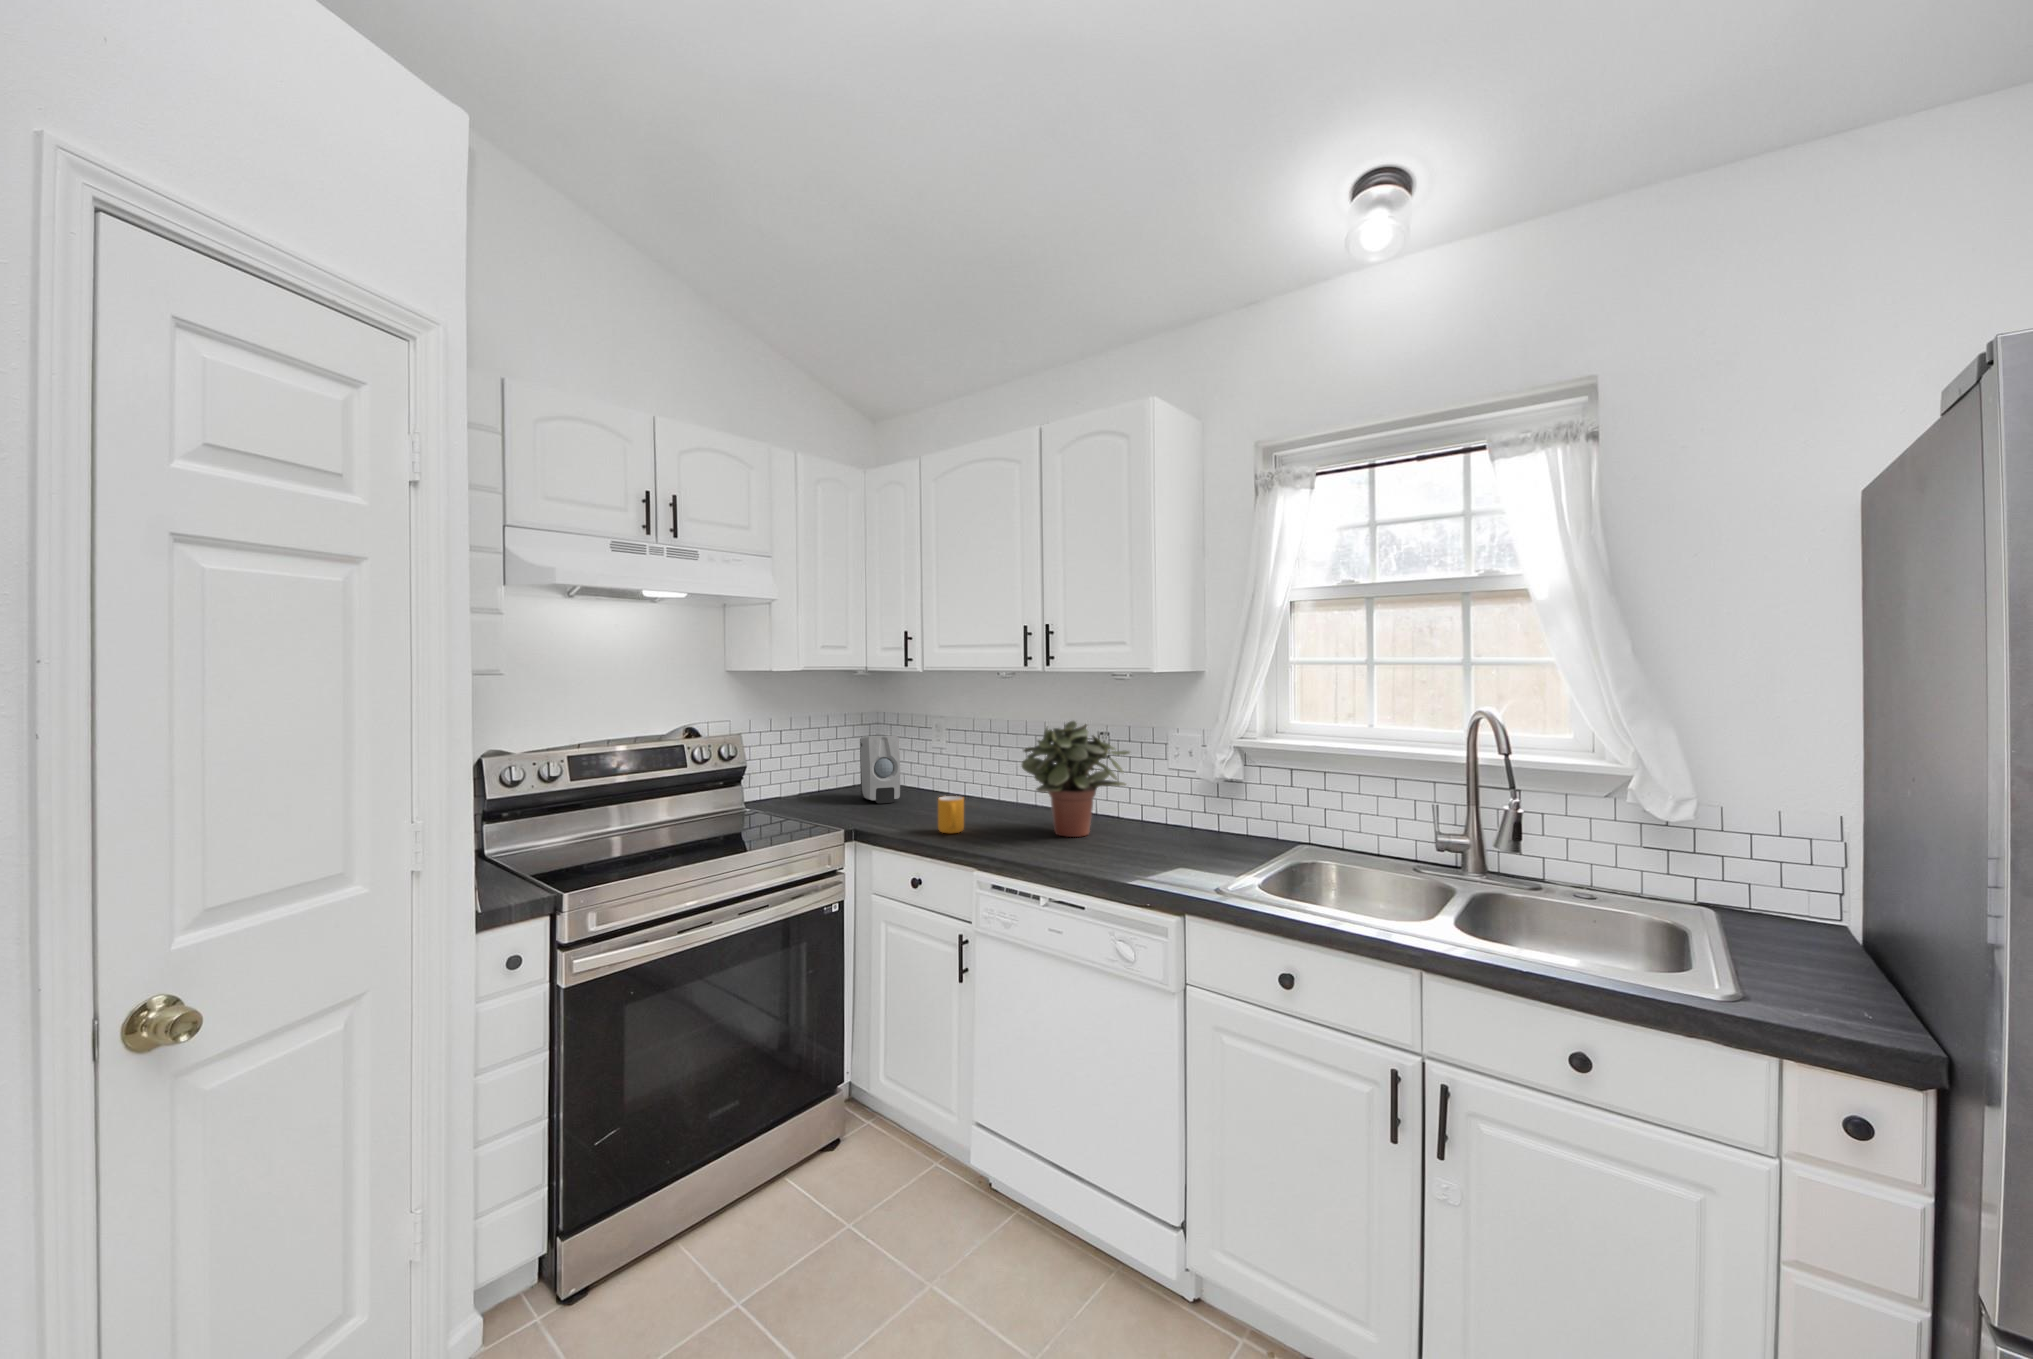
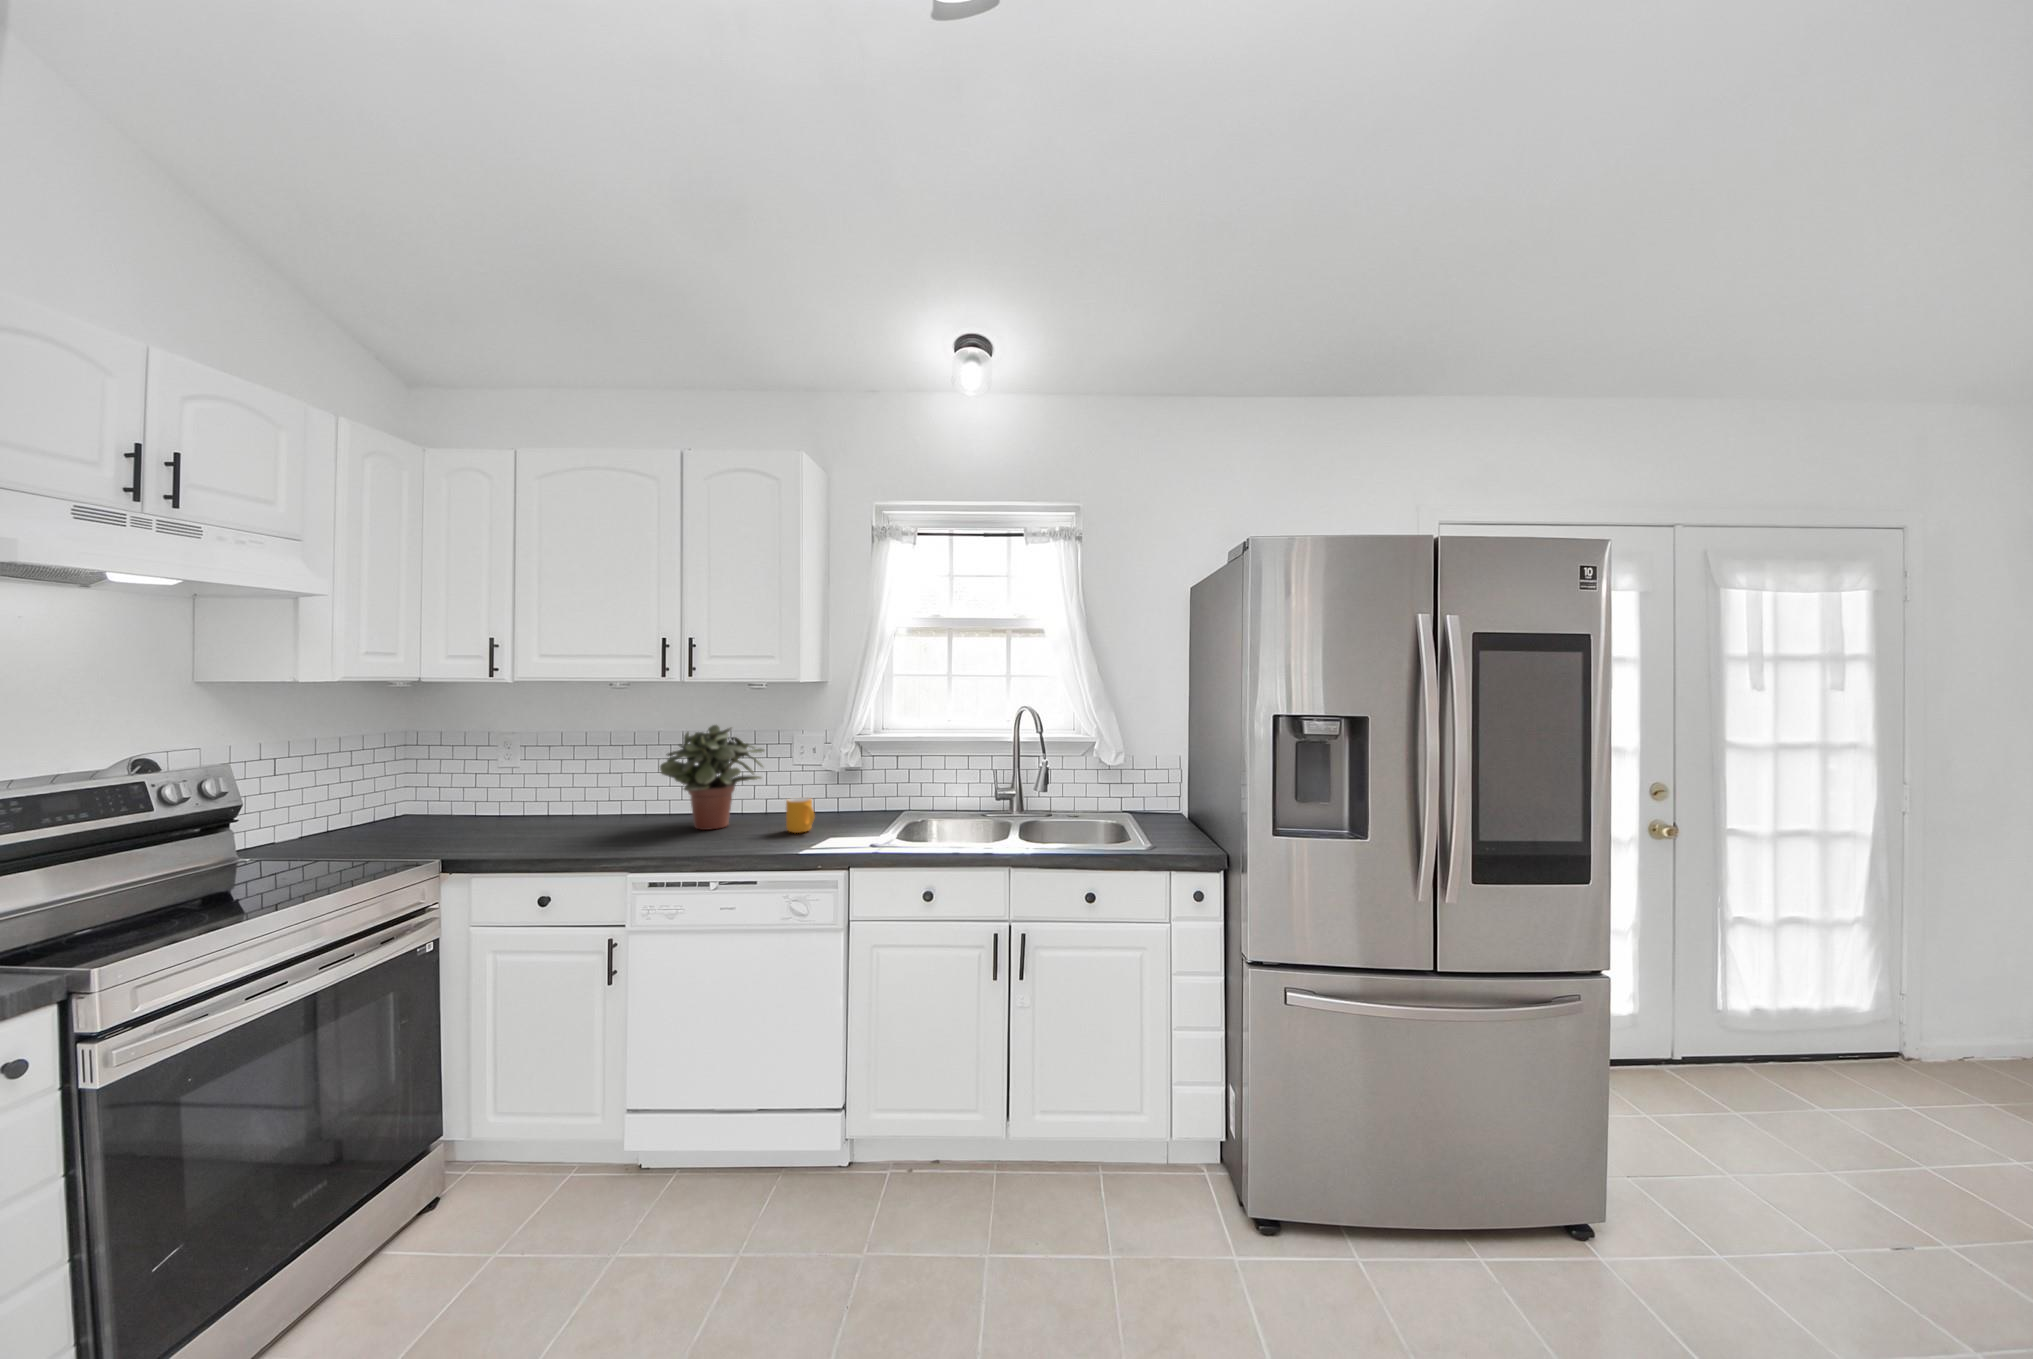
soap dispenser: present [860,736,900,803] -> none [418,750,483,826]
mug: present [938,796,964,833] -> present [786,797,815,833]

